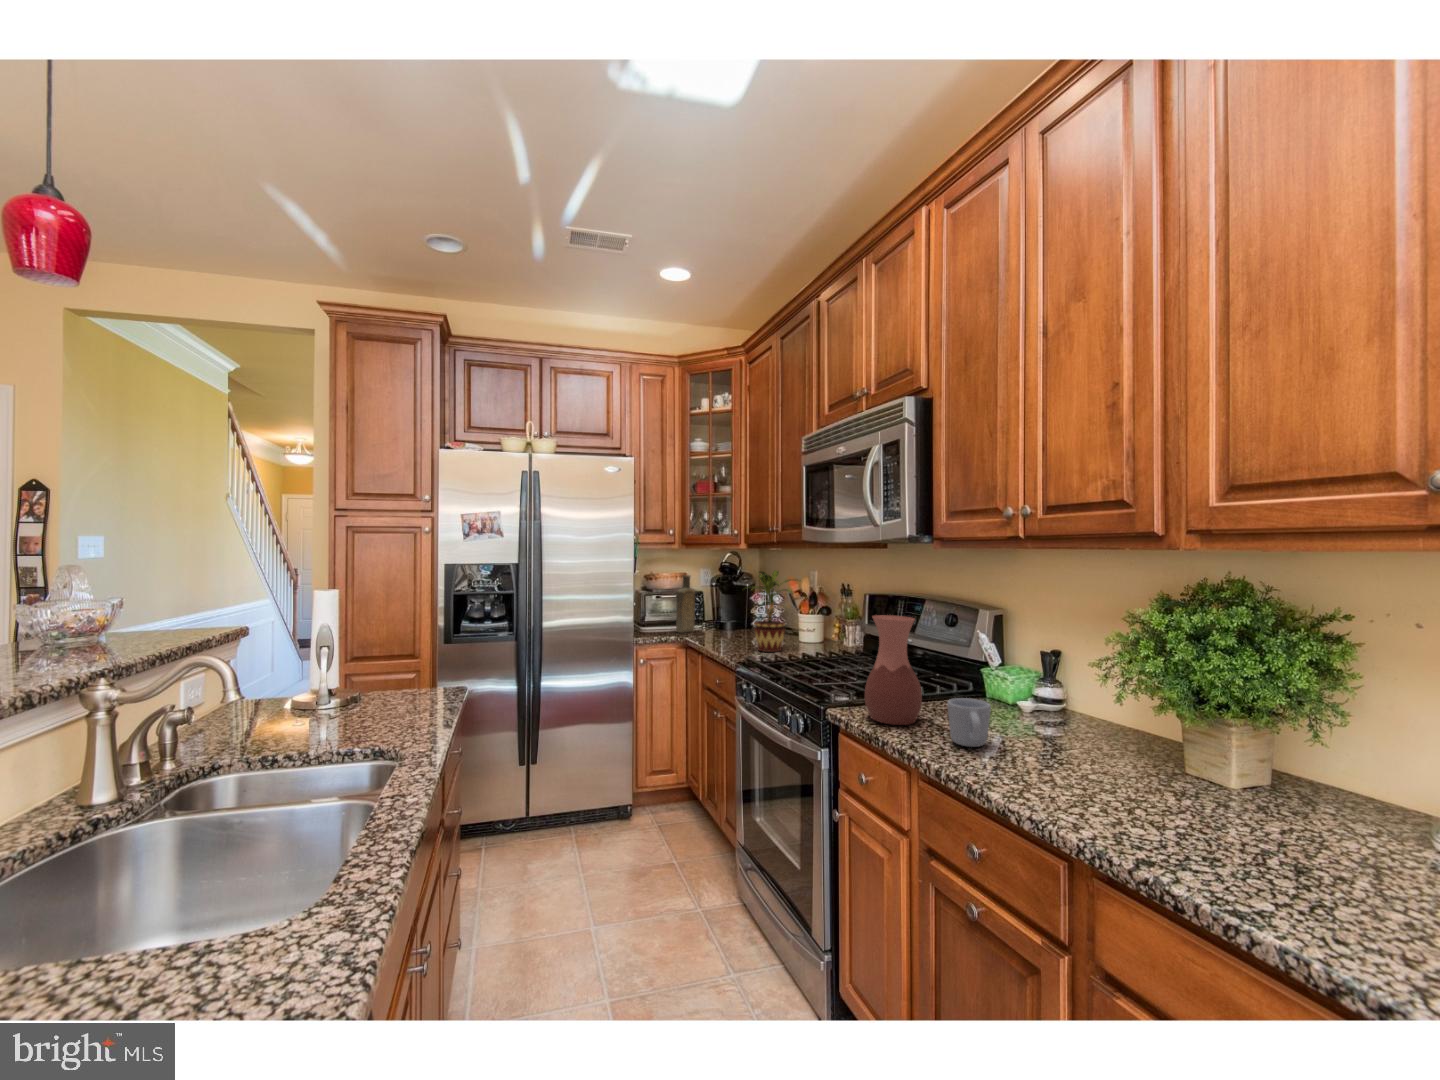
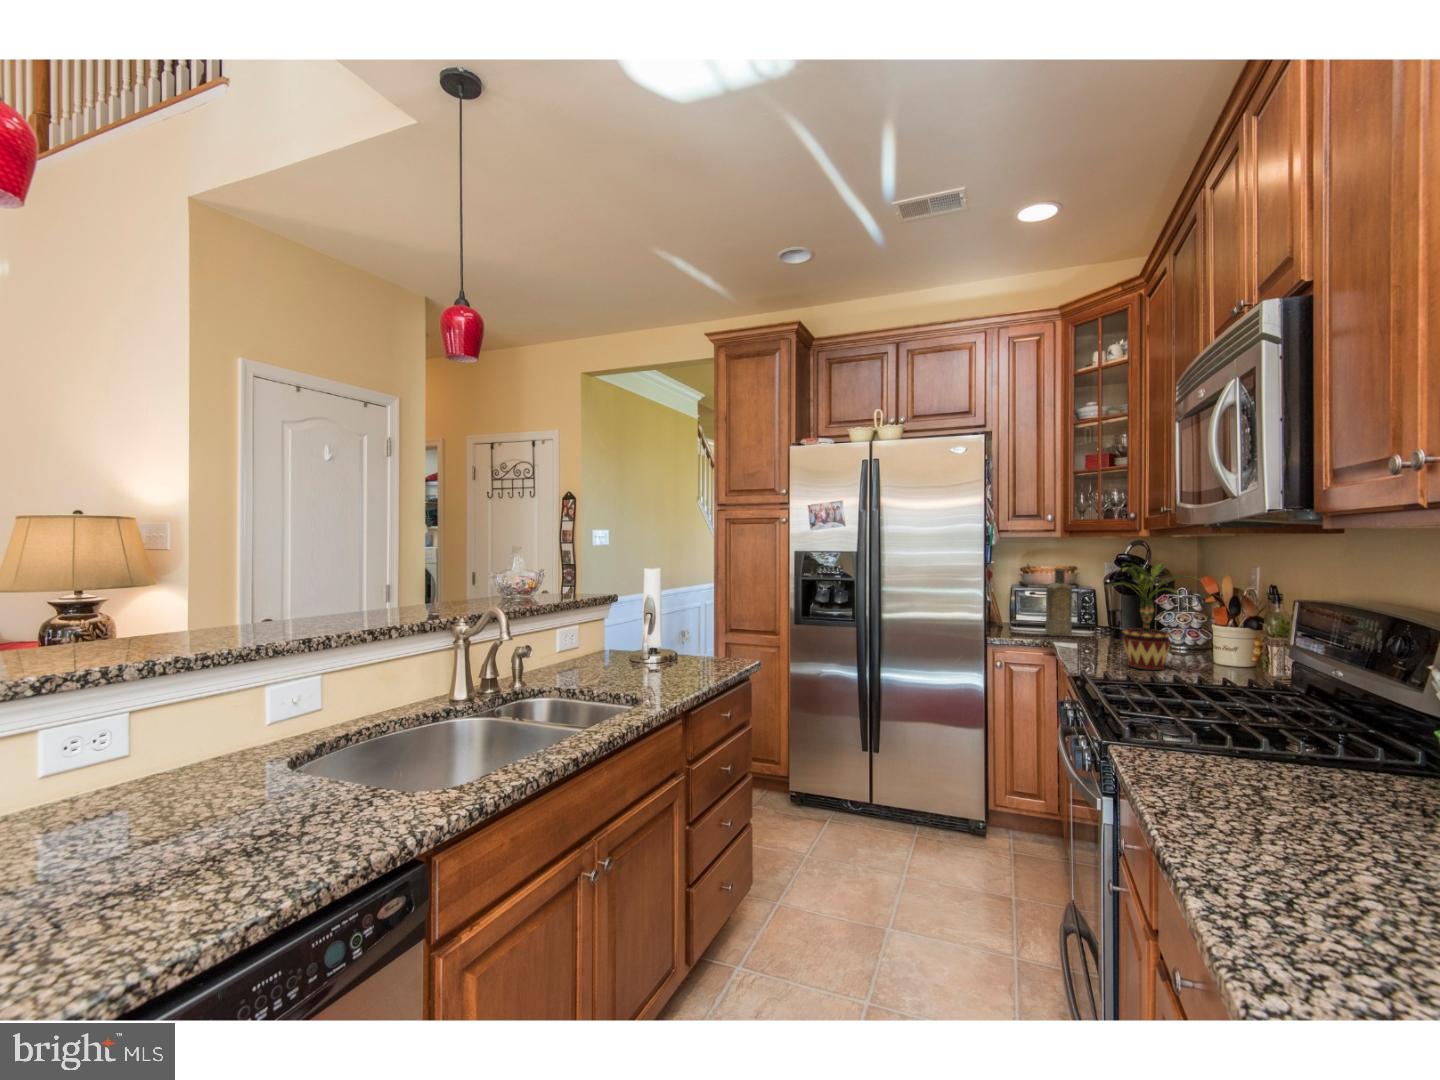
vase: present [865,615,922,725] -> none [1184,625,1290,798]
mug: present [947,698,991,747] -> none [1295,770,1392,862]

